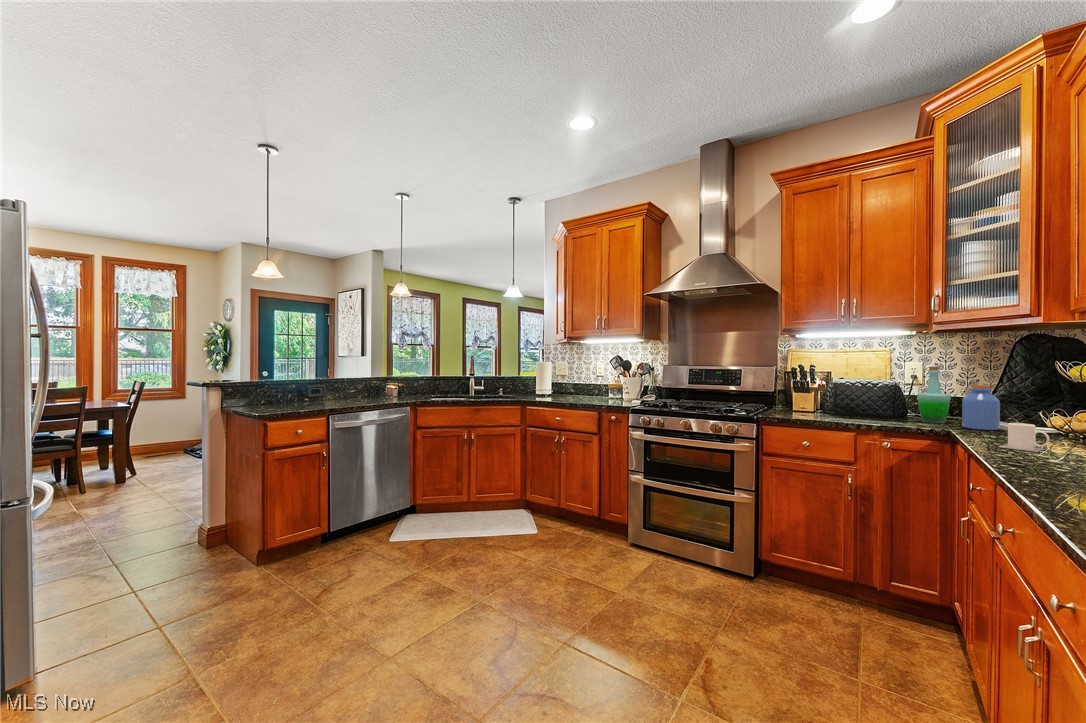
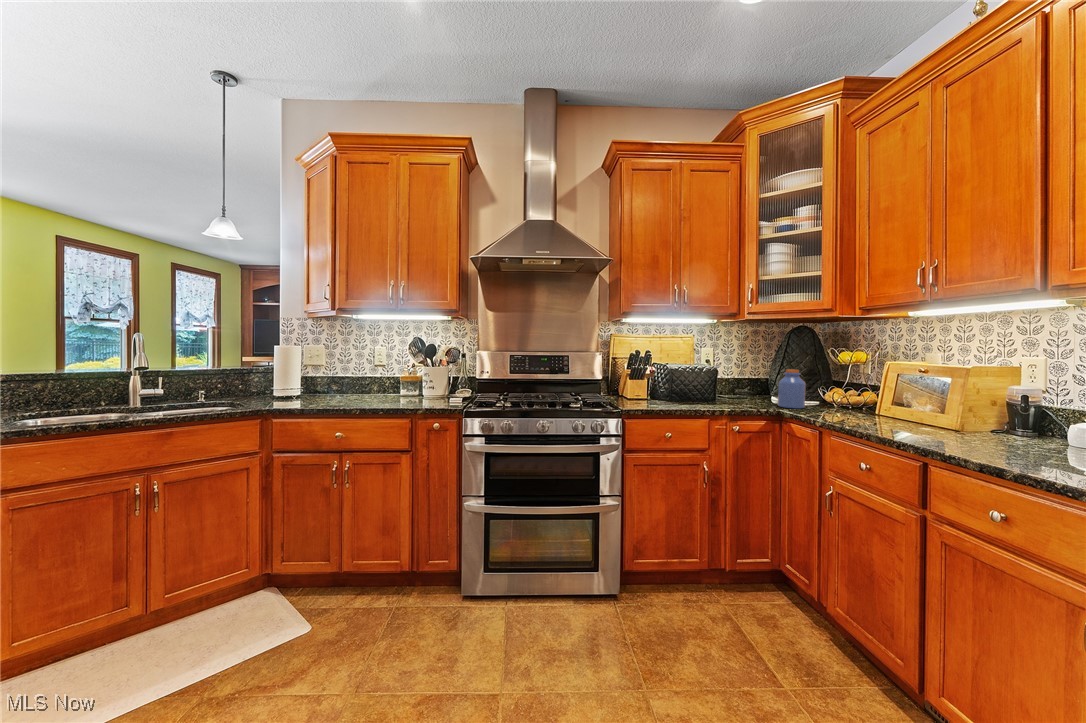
bottle: present [917,367,951,423] -> none [732,354,765,404]
mug: present [999,423,1050,452] -> none [863,405,904,430]

